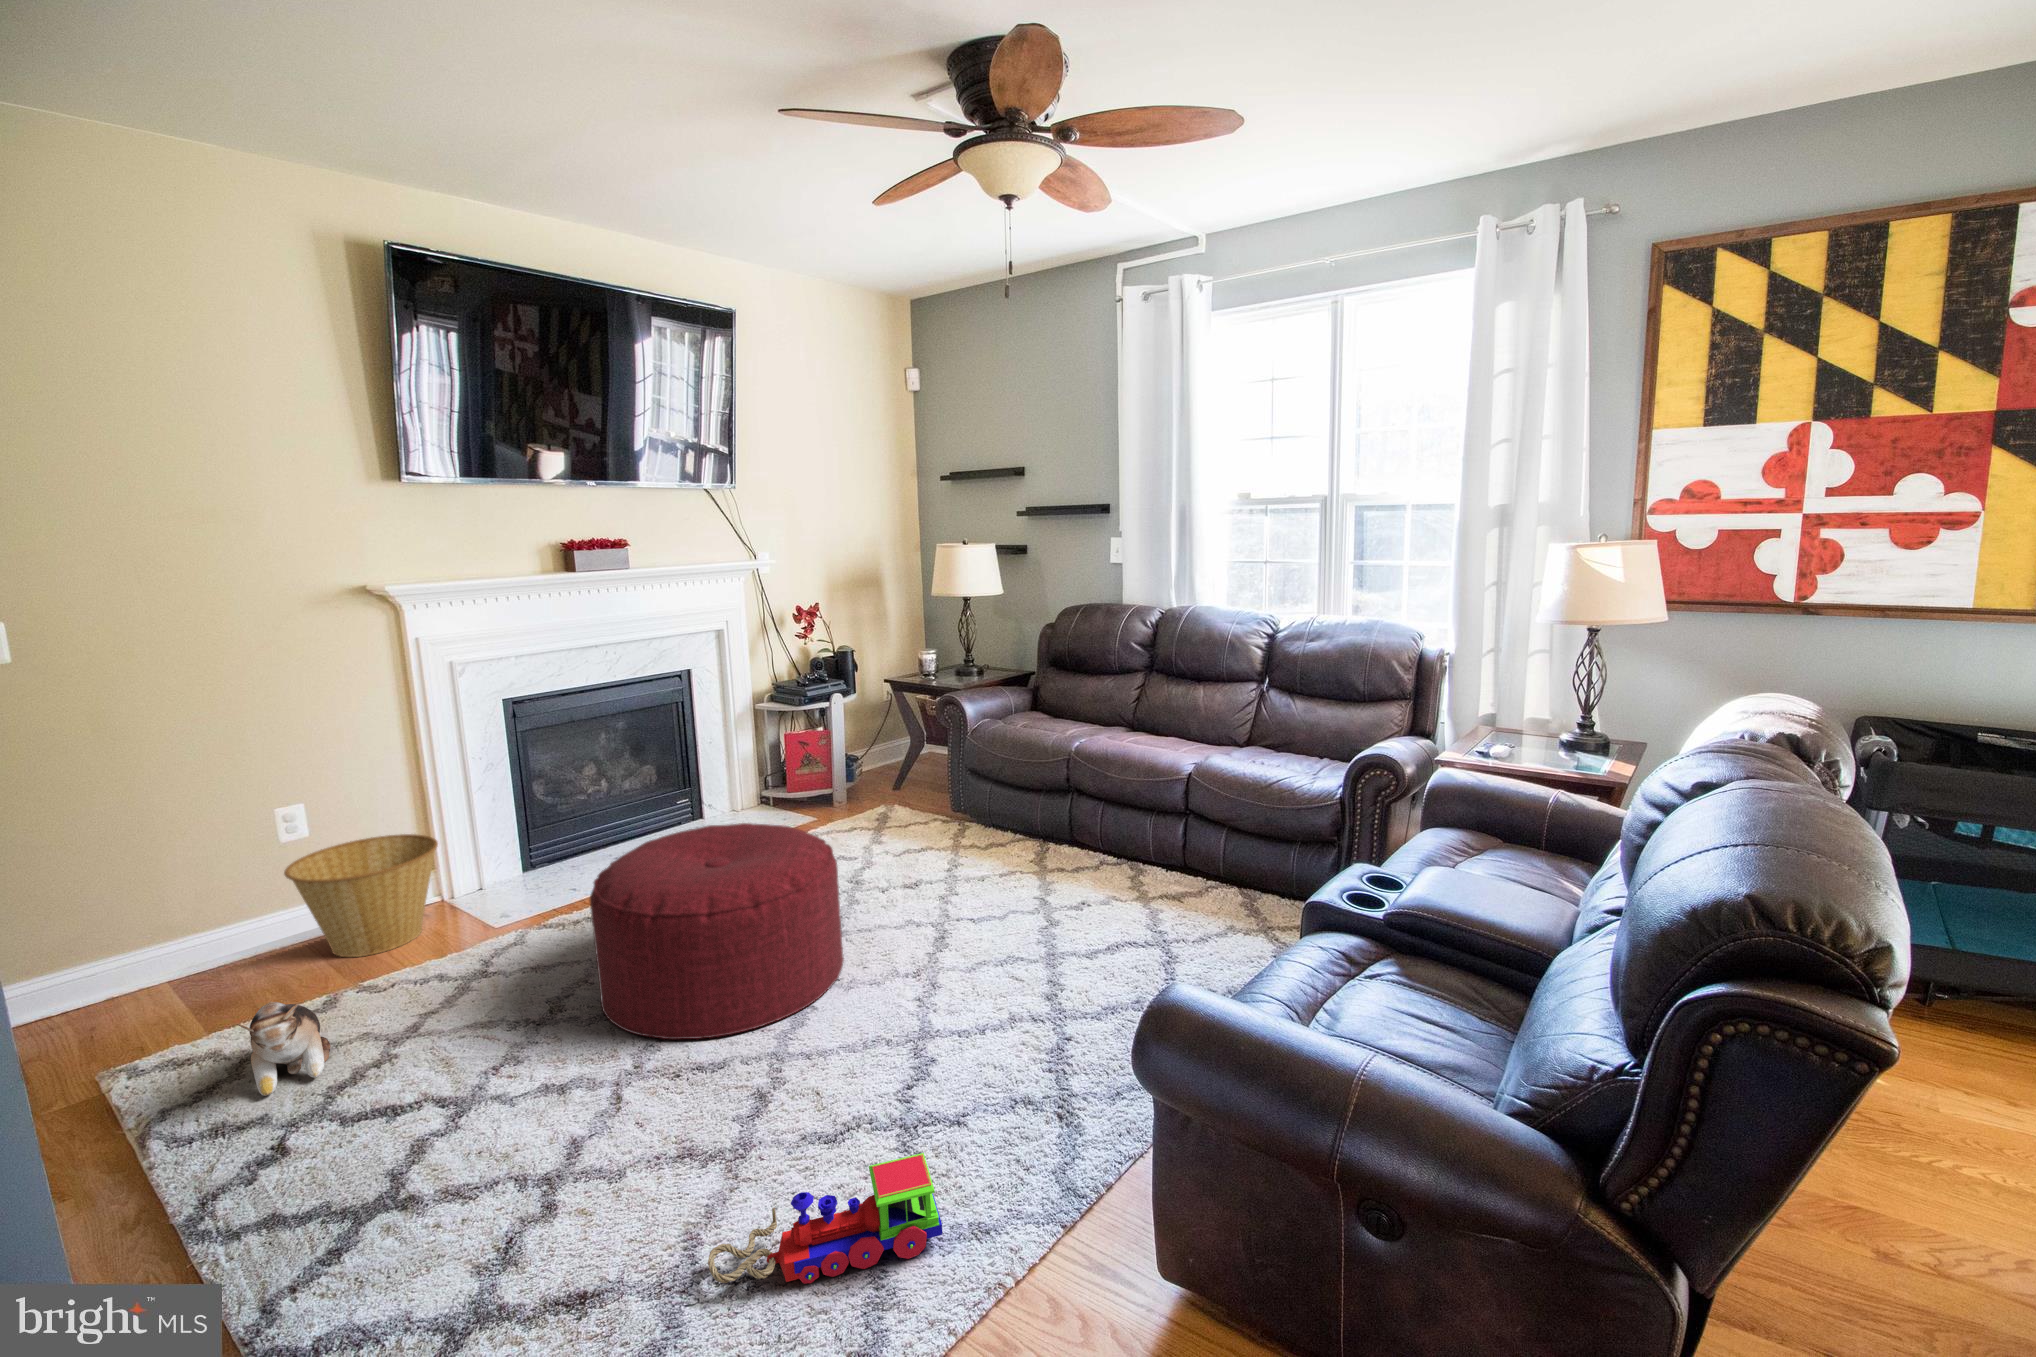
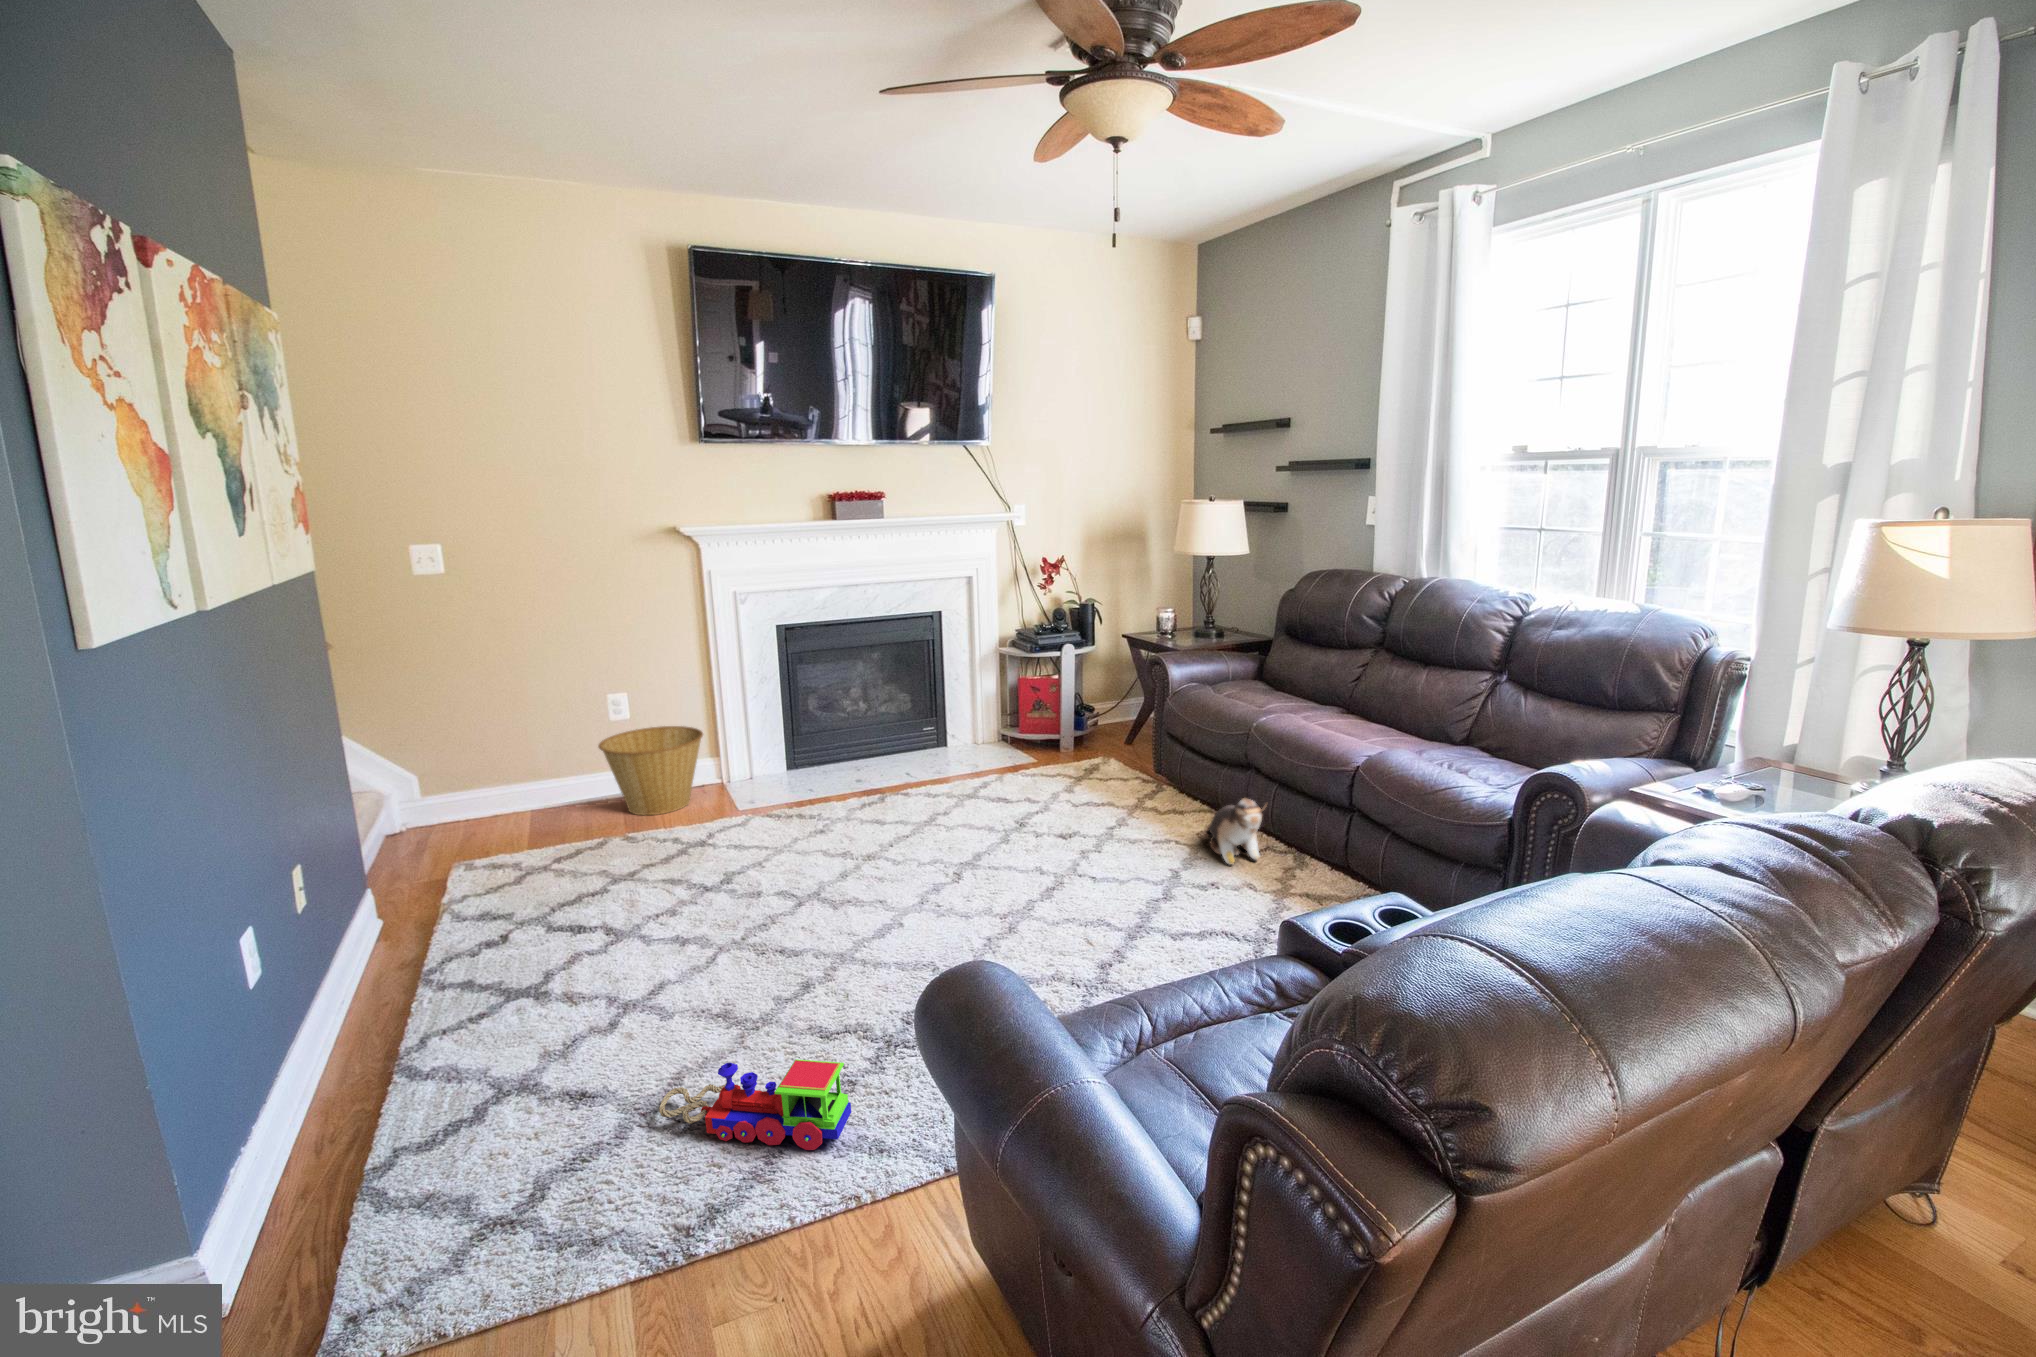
ottoman: present [590,823,844,1039] -> none [742,749,959,931]
plush toy: present [238,1002,331,1096] -> present [1209,799,1266,864]

